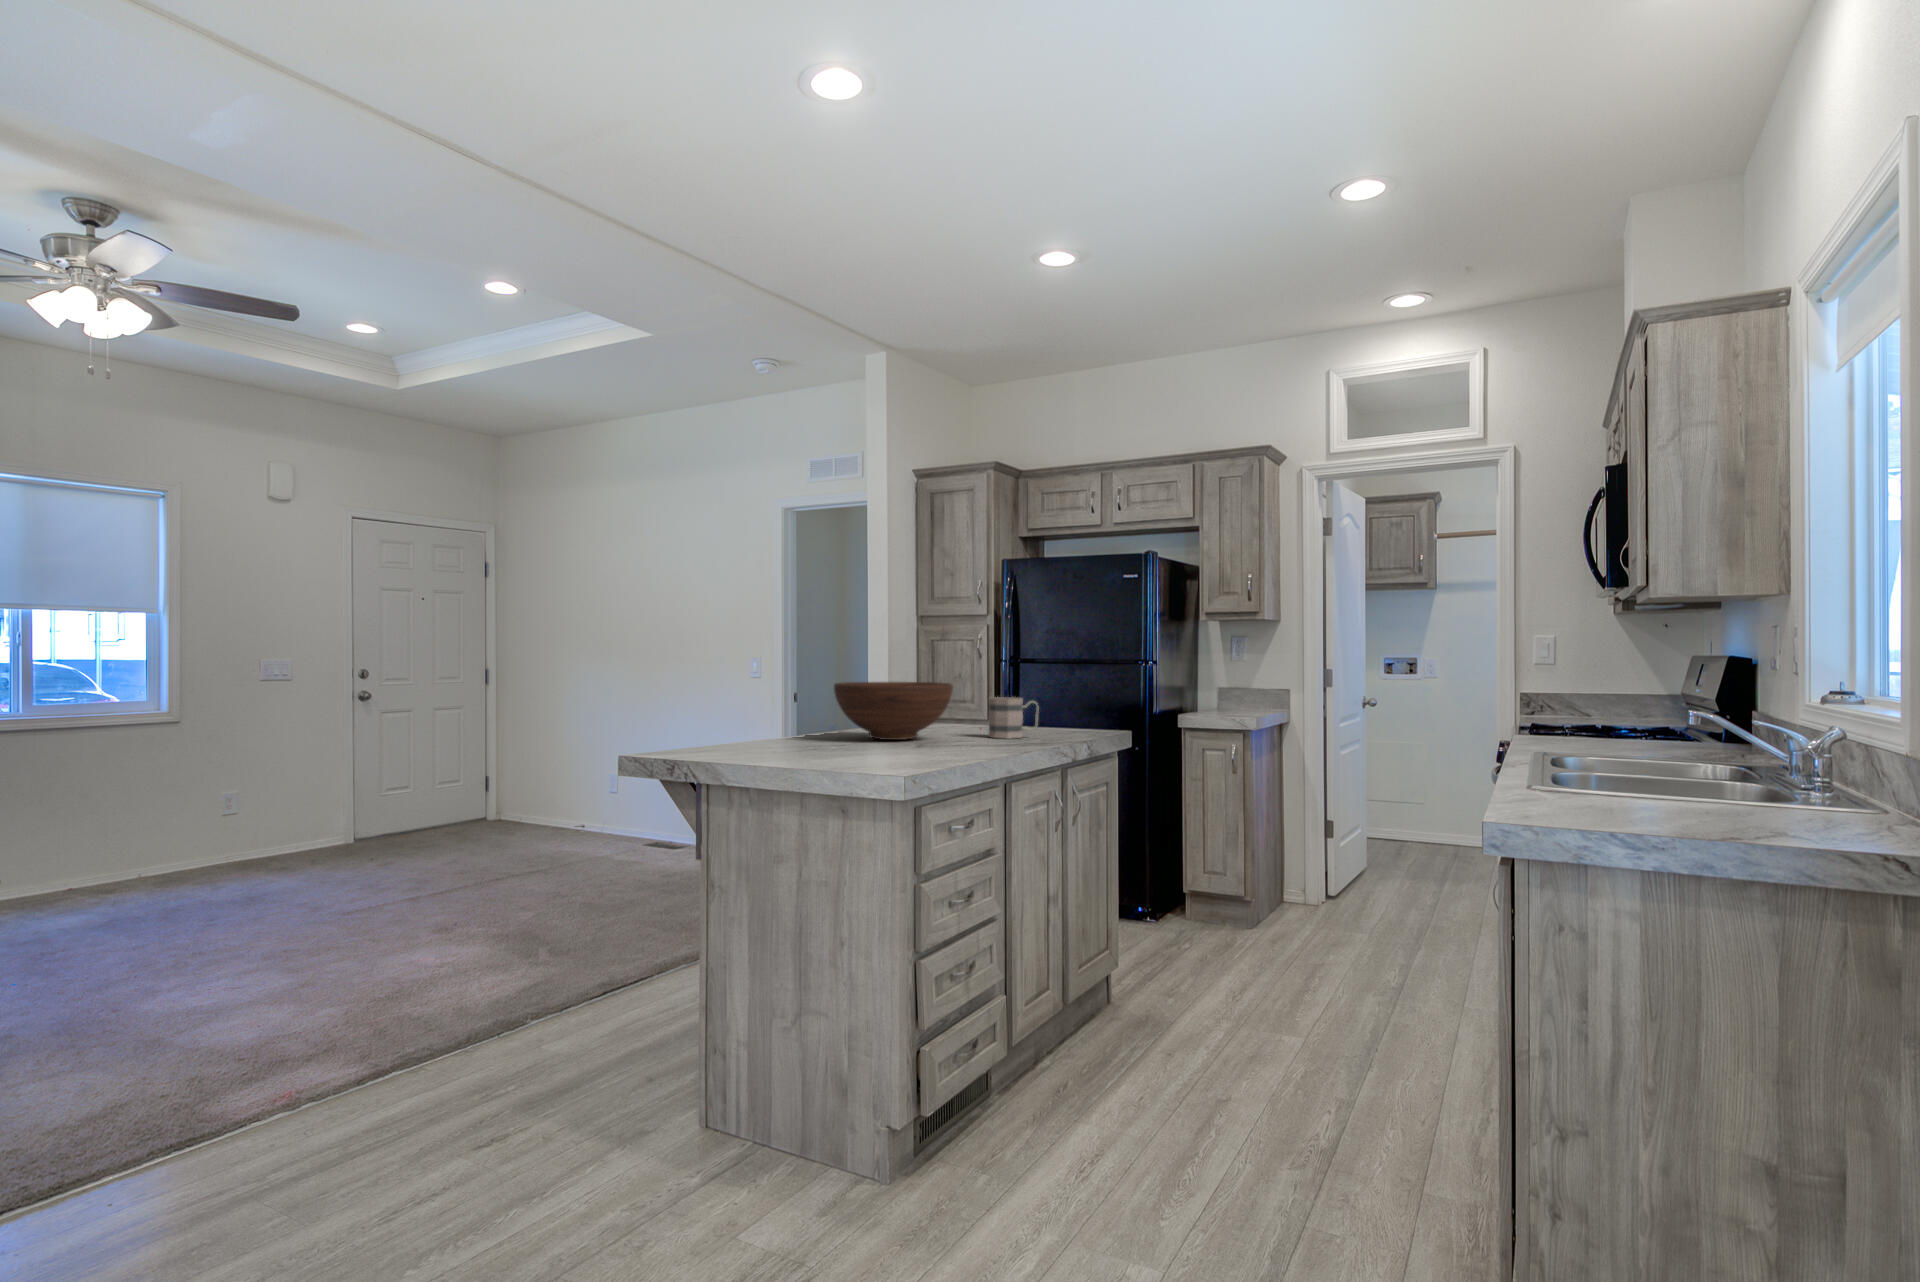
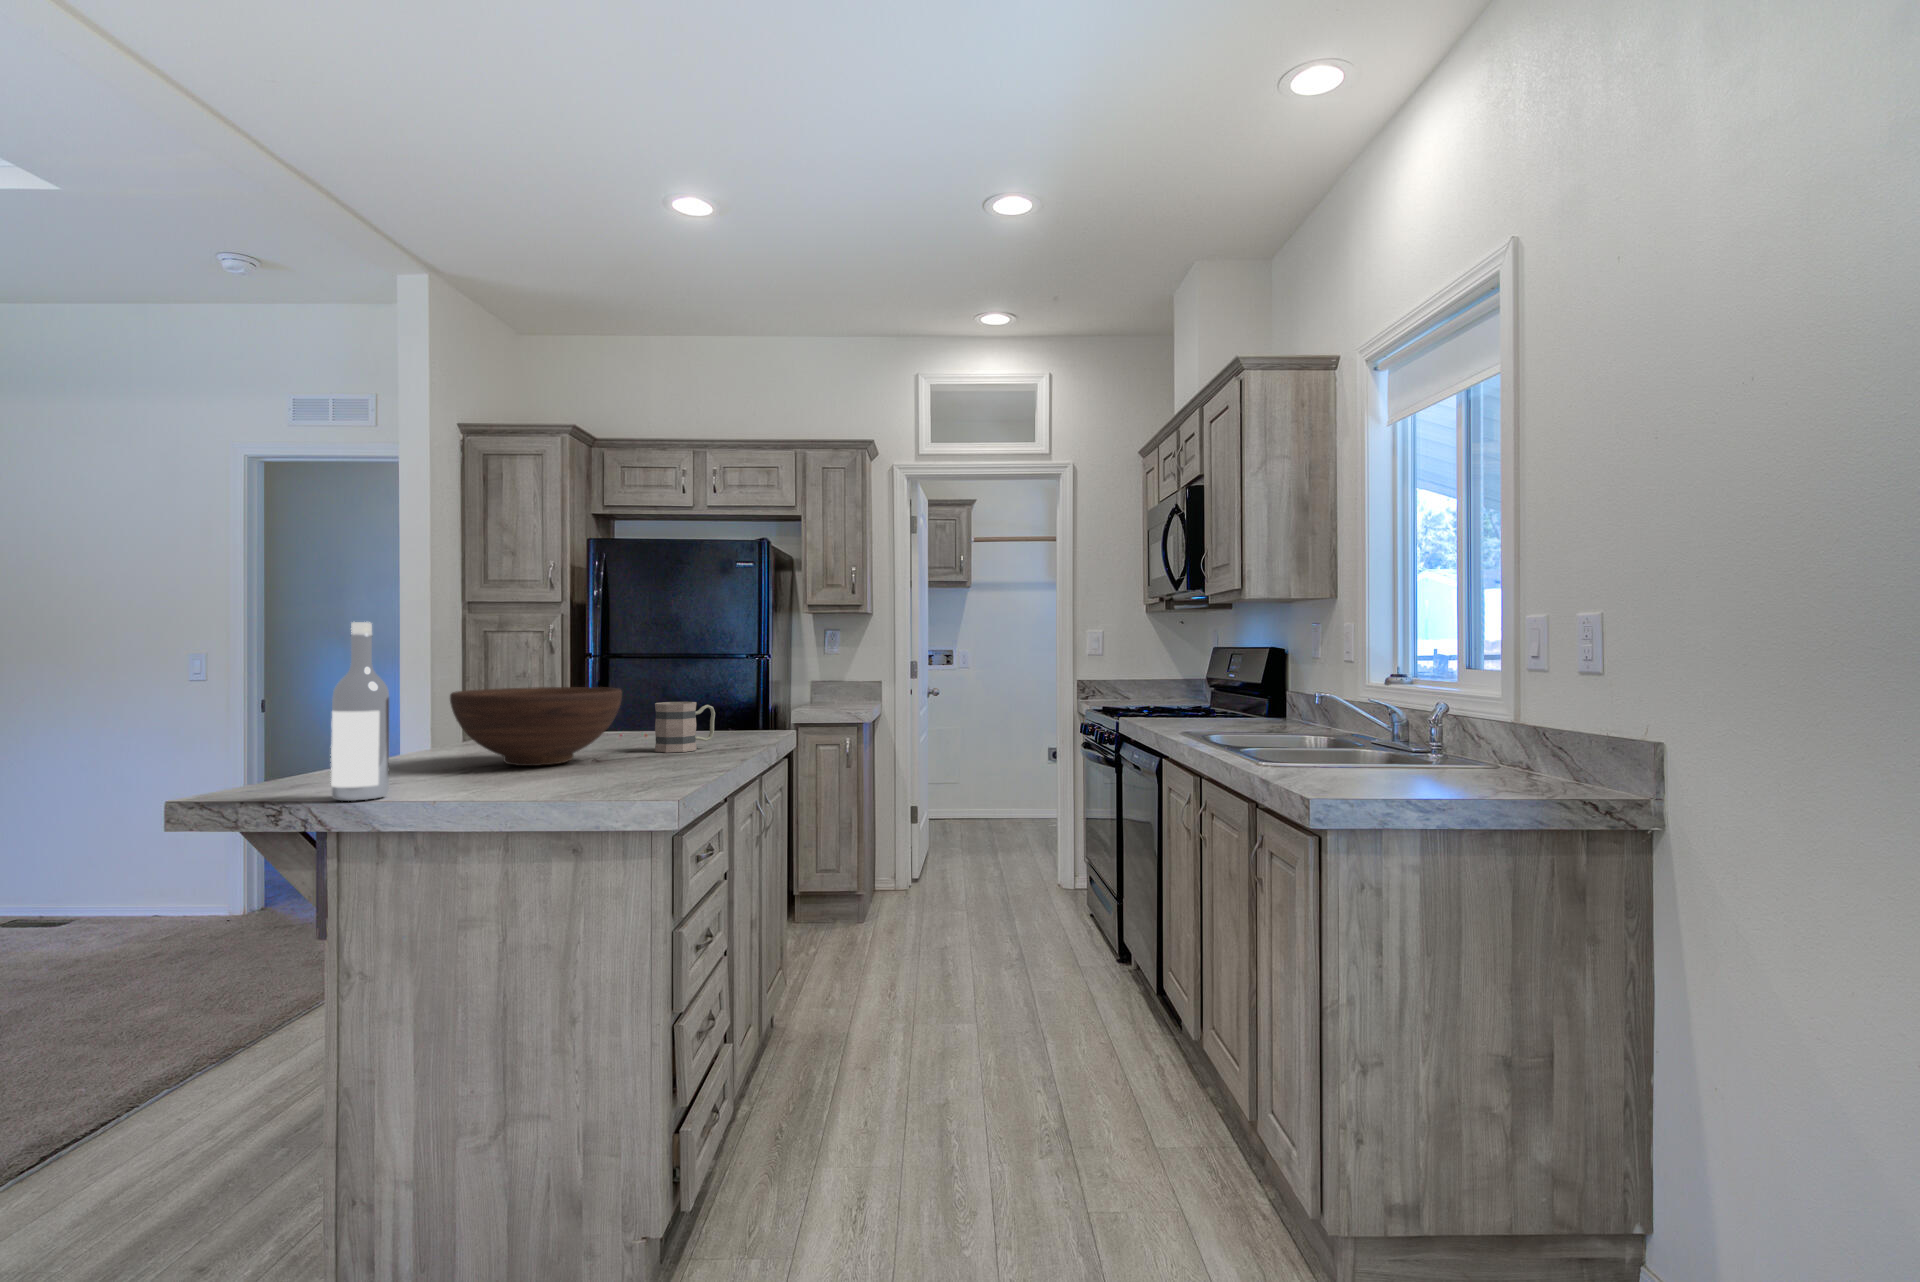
wine bottle: none [739,632,772,750] -> present [331,622,389,801]

